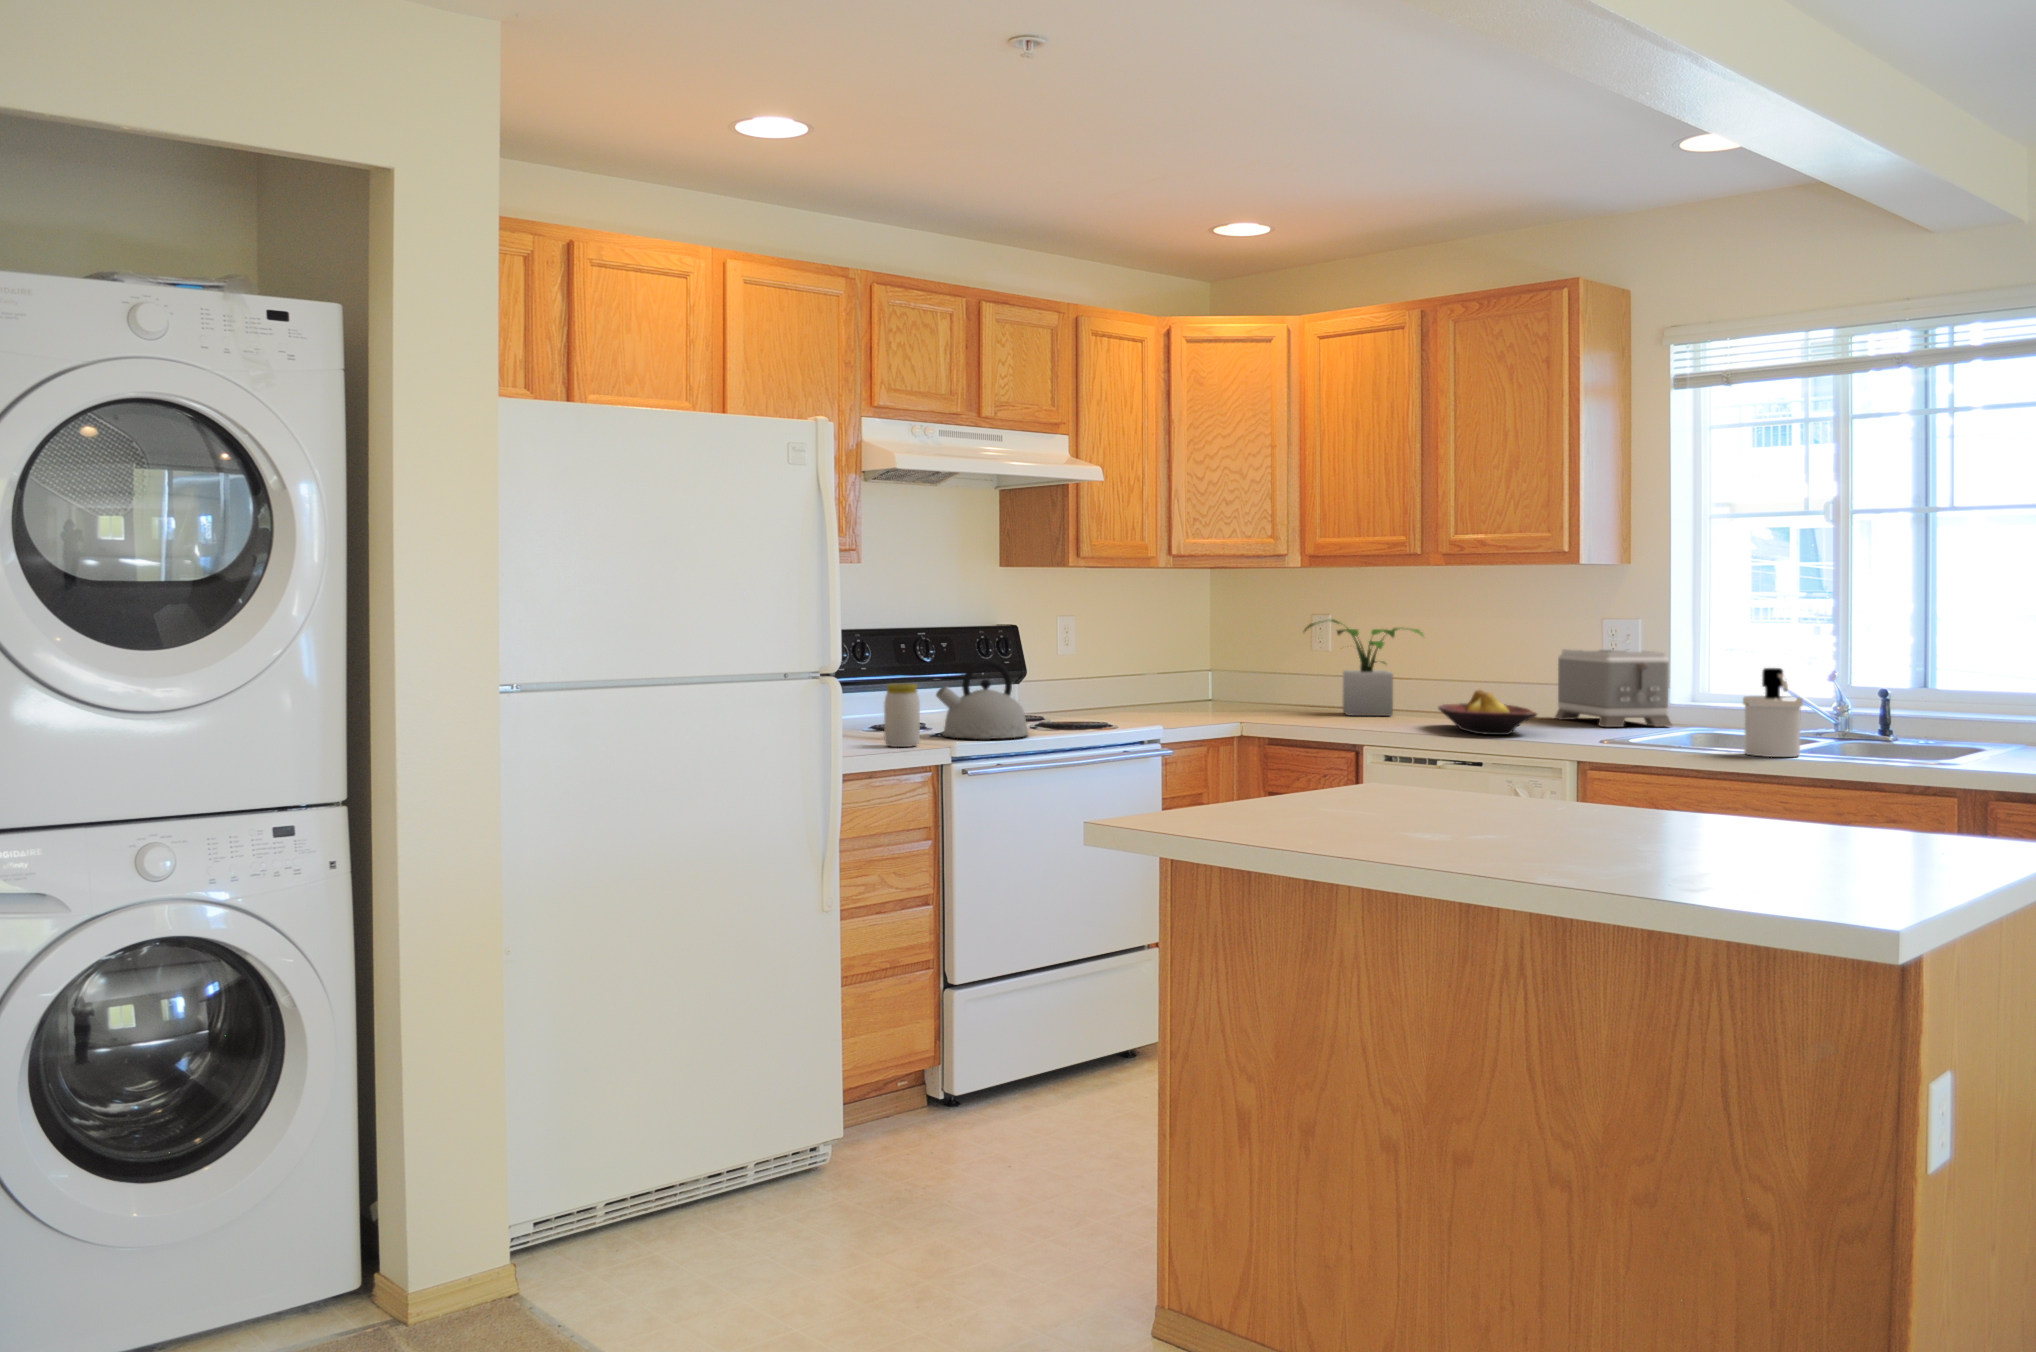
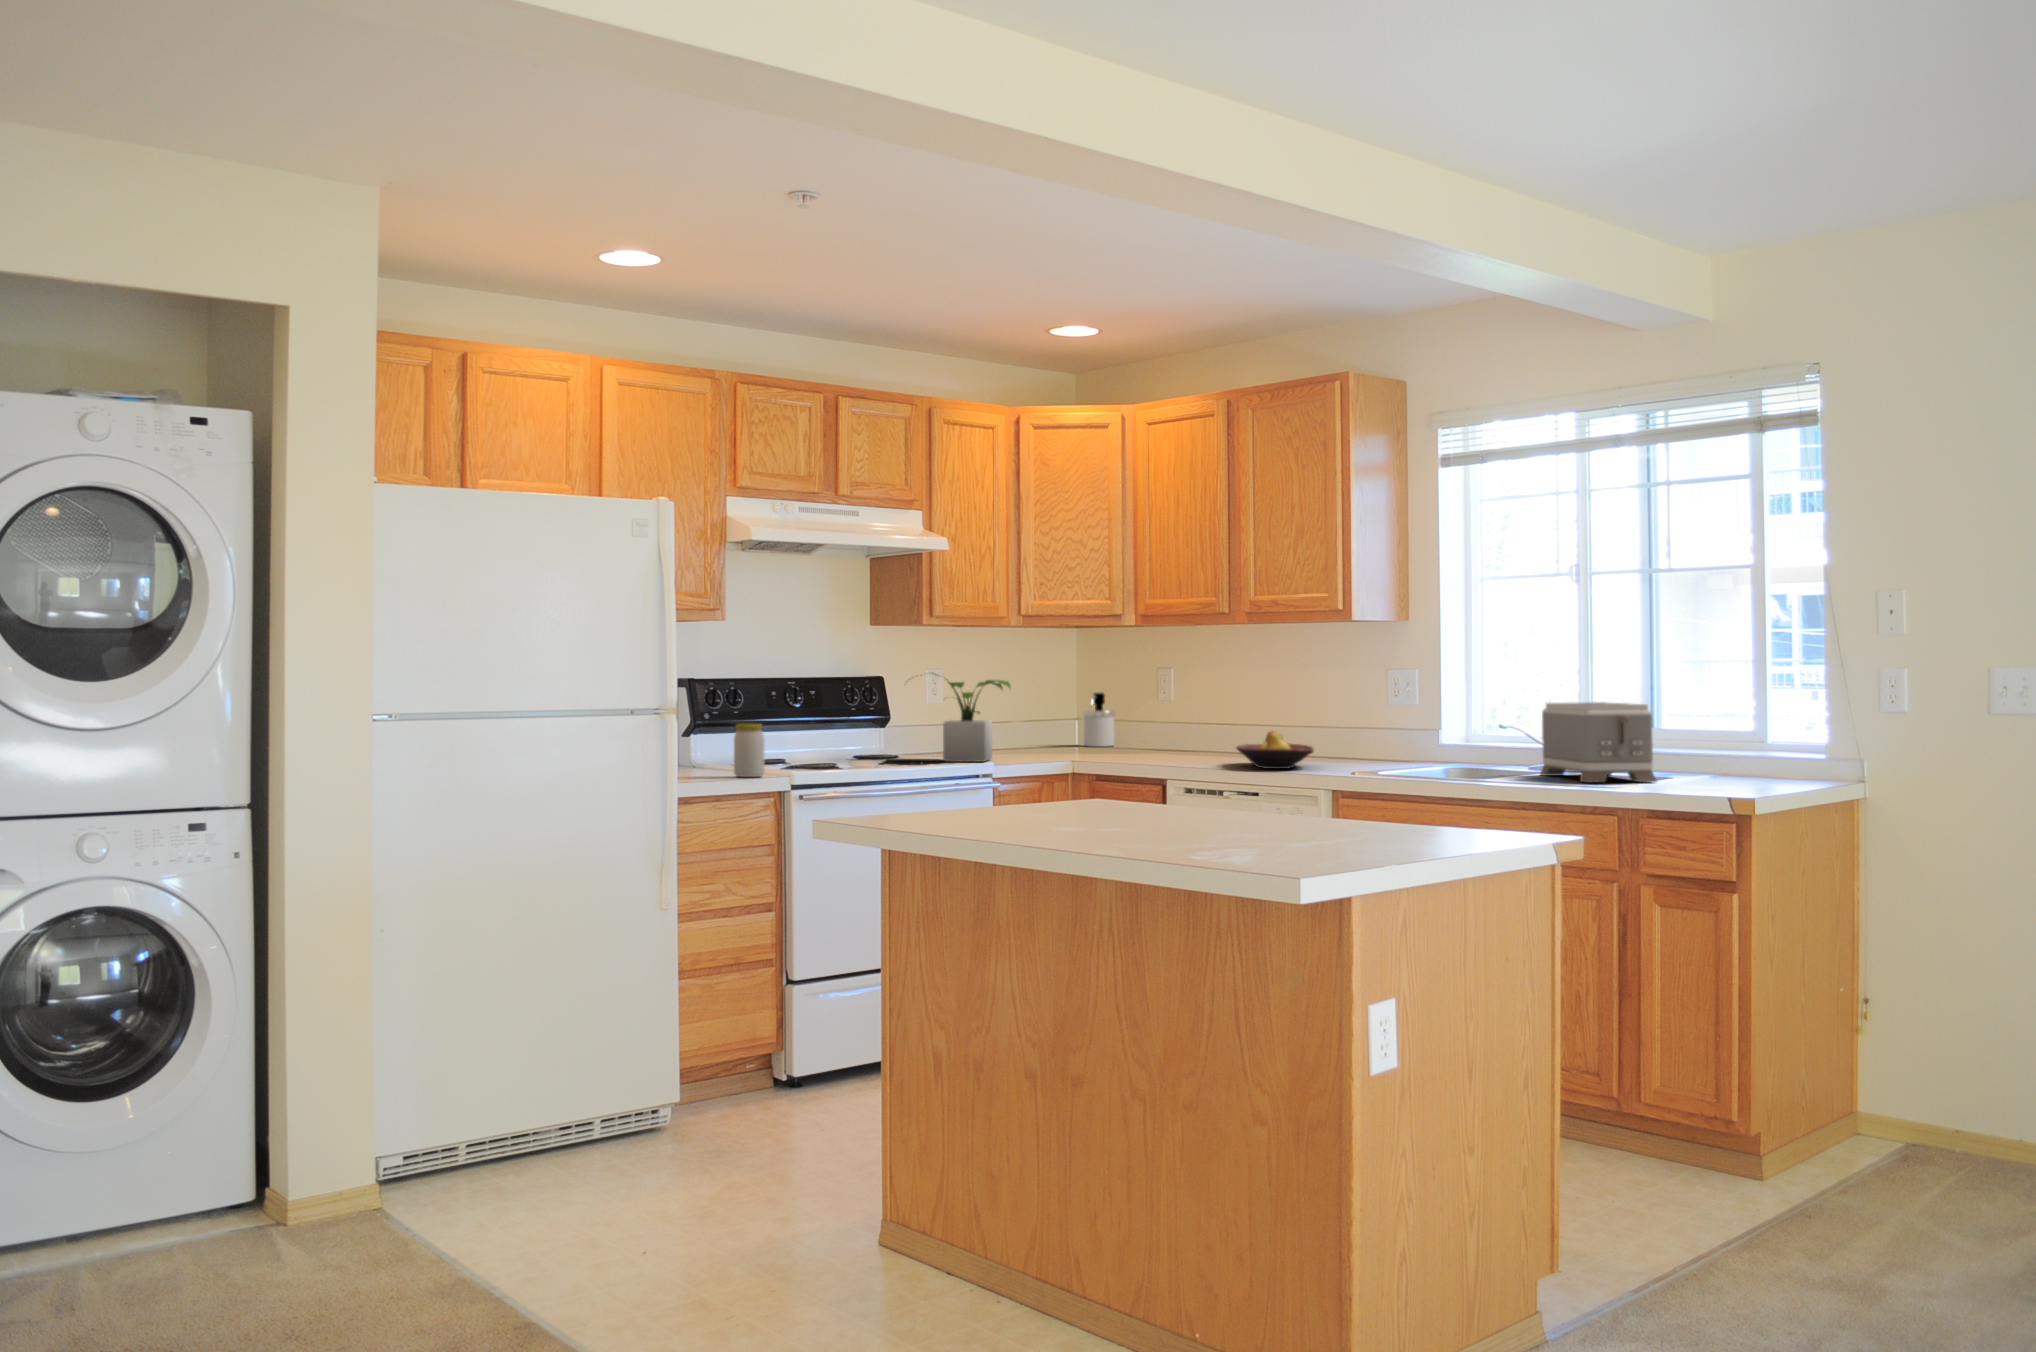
potted plant: present [1304,619,1424,716] -> present [907,672,1011,762]
toaster: present [1555,649,1672,727] -> present [1540,702,1656,782]
kettle: present [936,660,1029,739] -> none [786,704,869,772]
soap dispenser: present [1743,668,1803,757] -> present [1083,693,1115,747]

